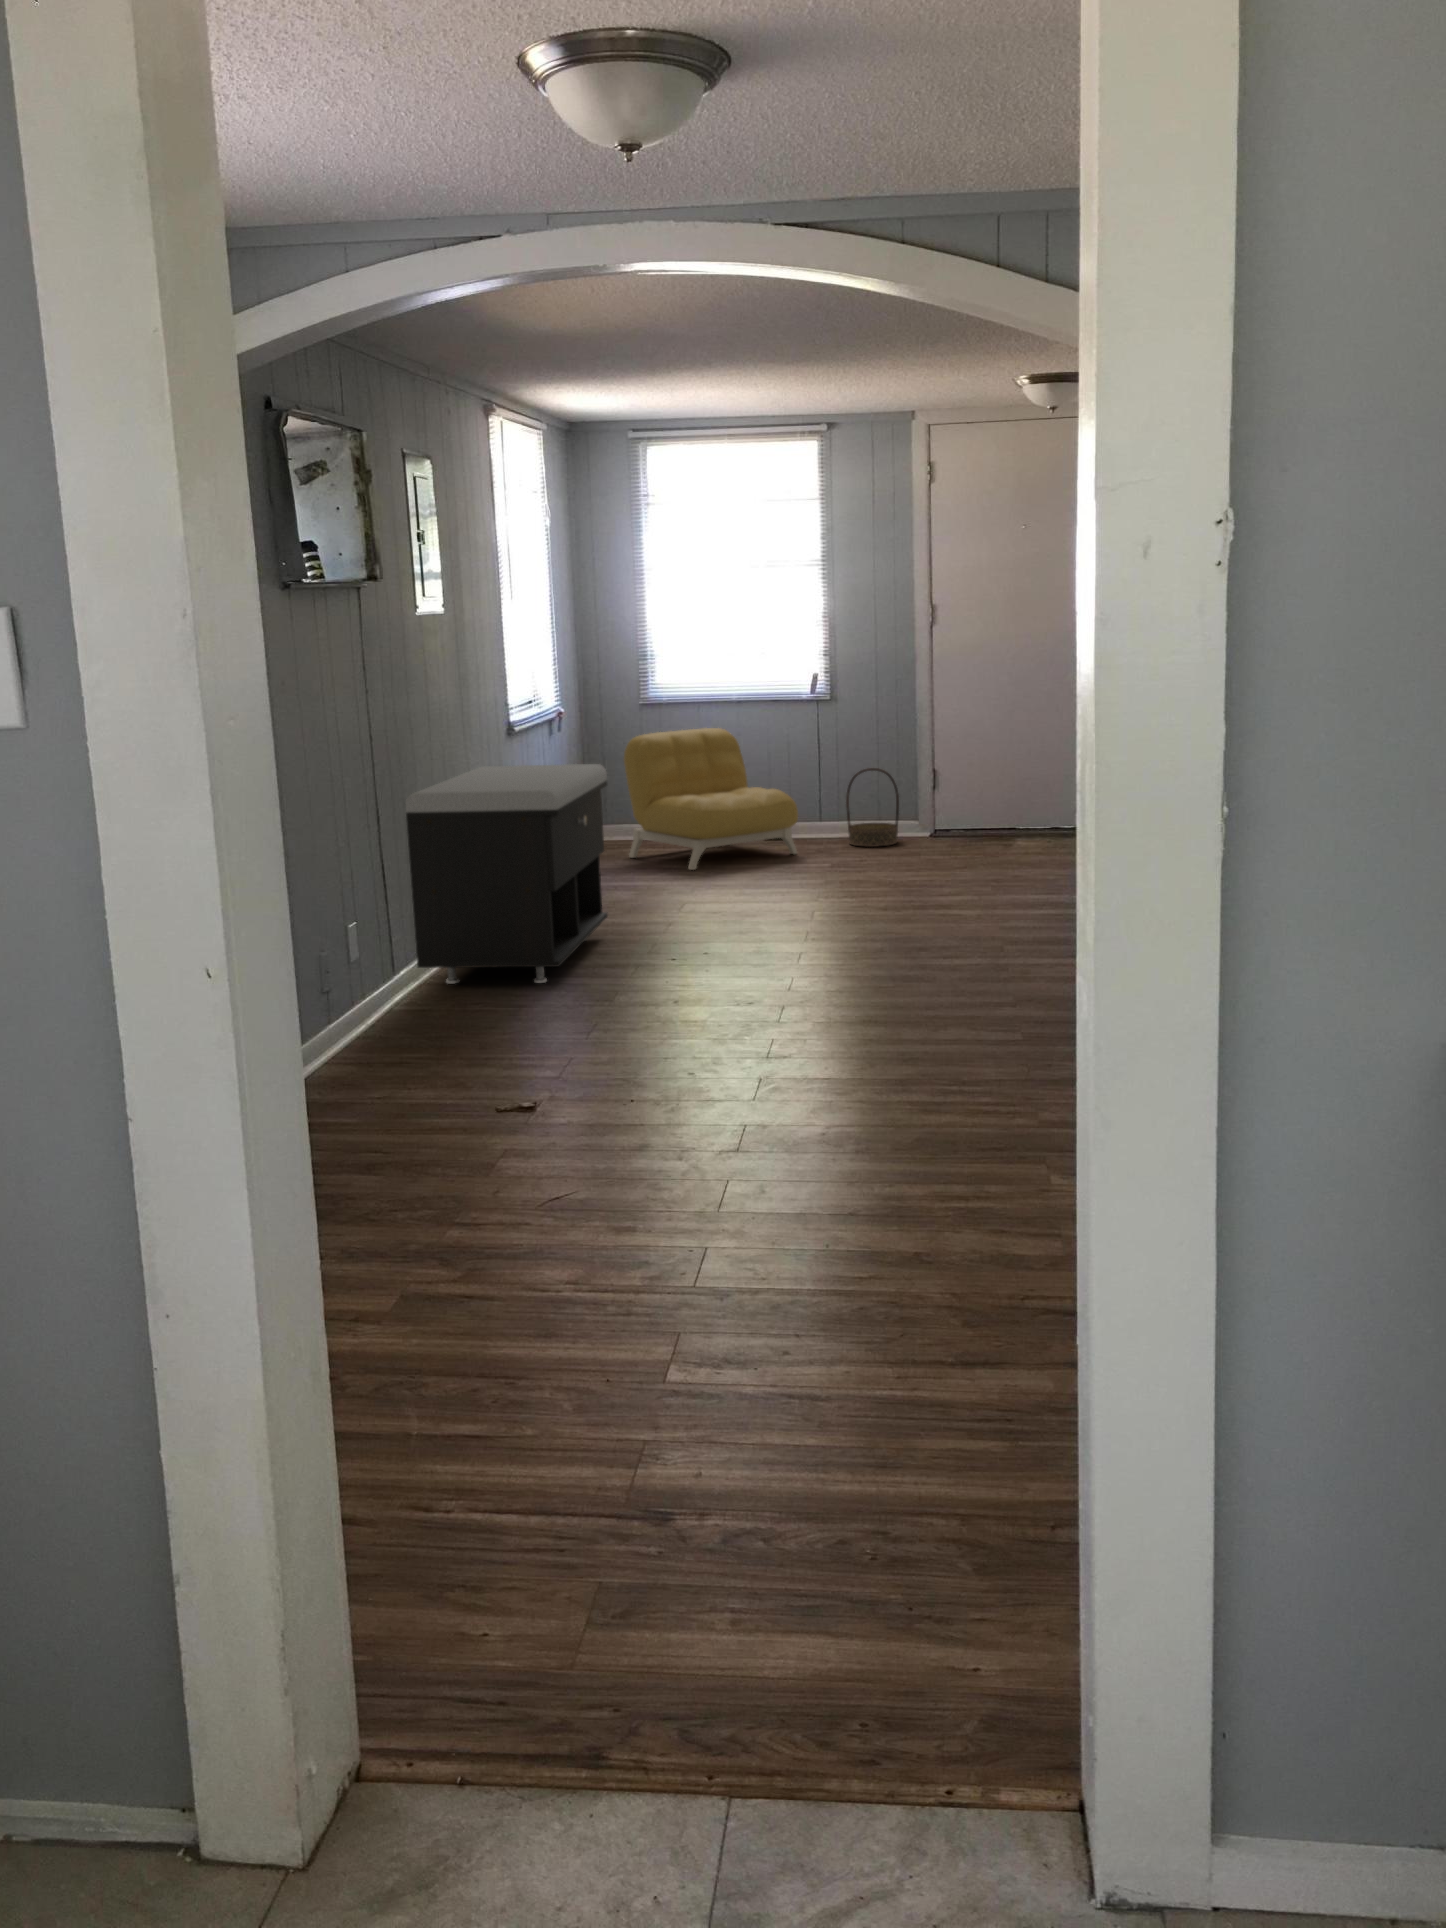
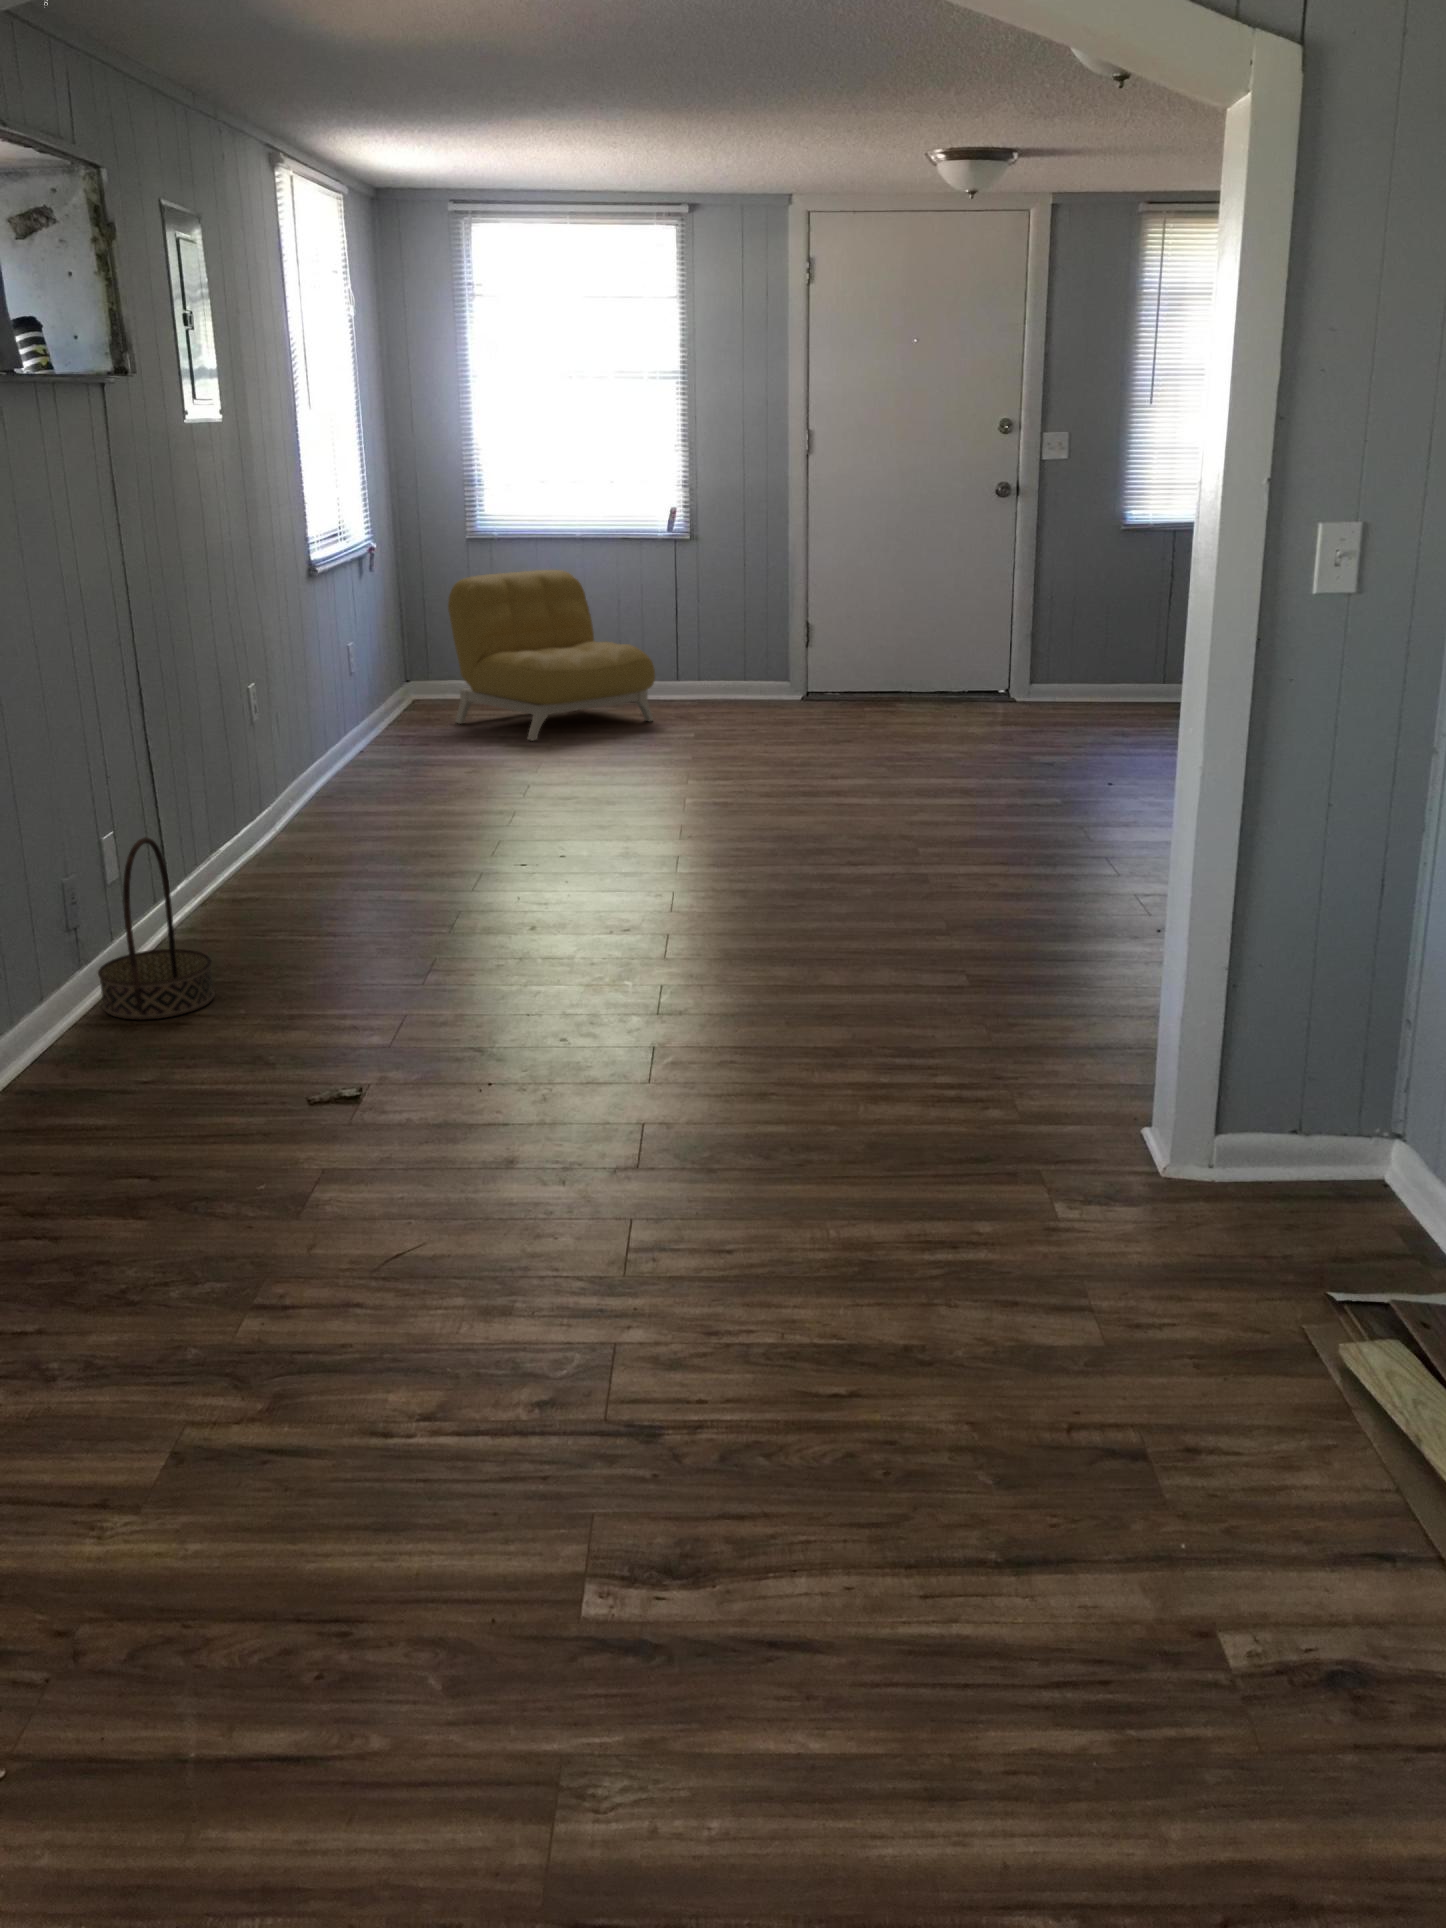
storage bench: present [406,764,608,984] -> none [177,619,438,901]
basket: present [846,768,899,847] -> present [98,838,215,1020]

